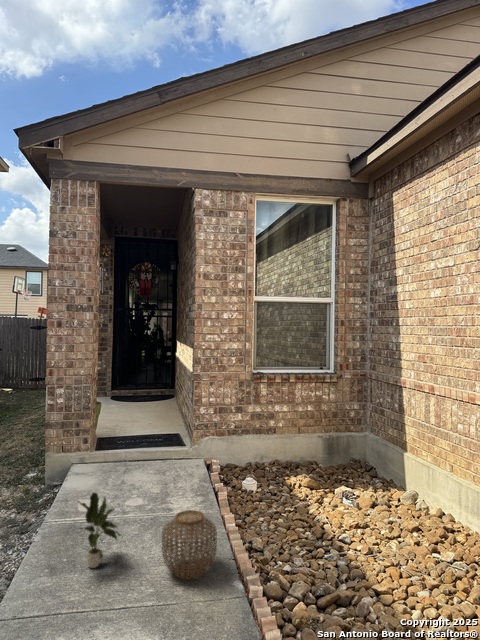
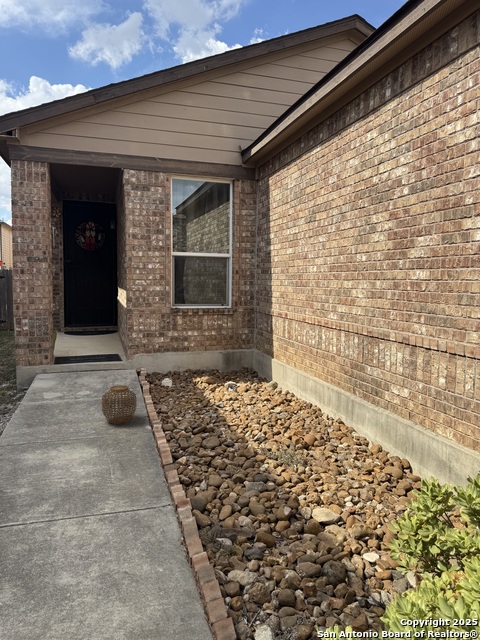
potted plant: present [77,493,120,568] -> none [46,376,77,421]

